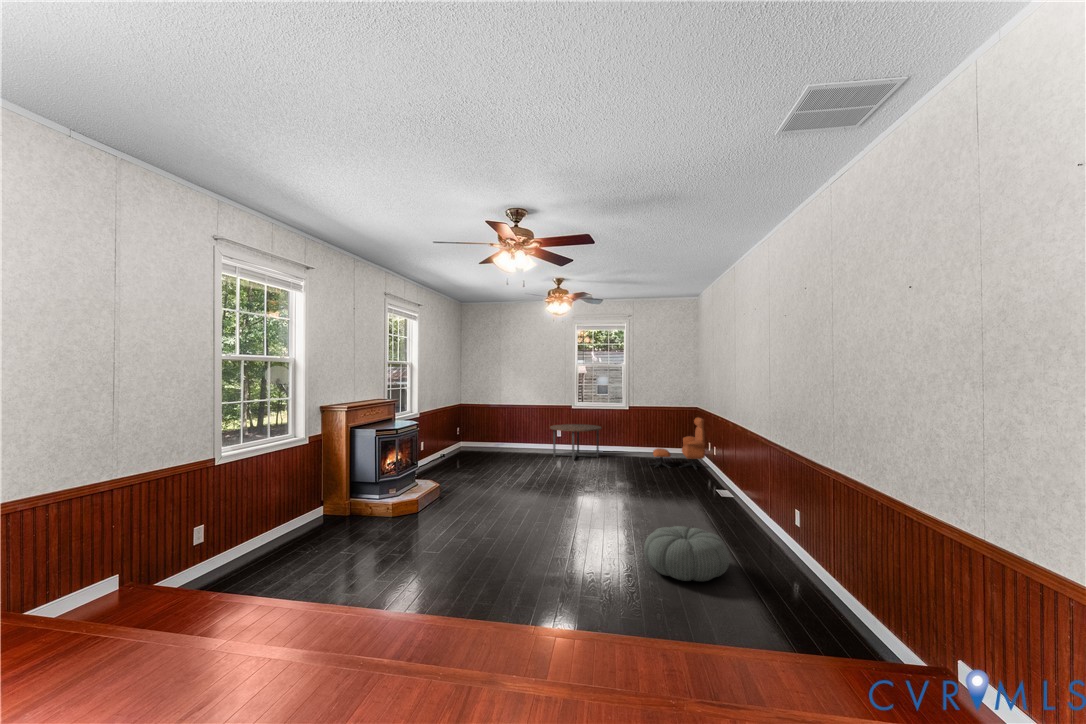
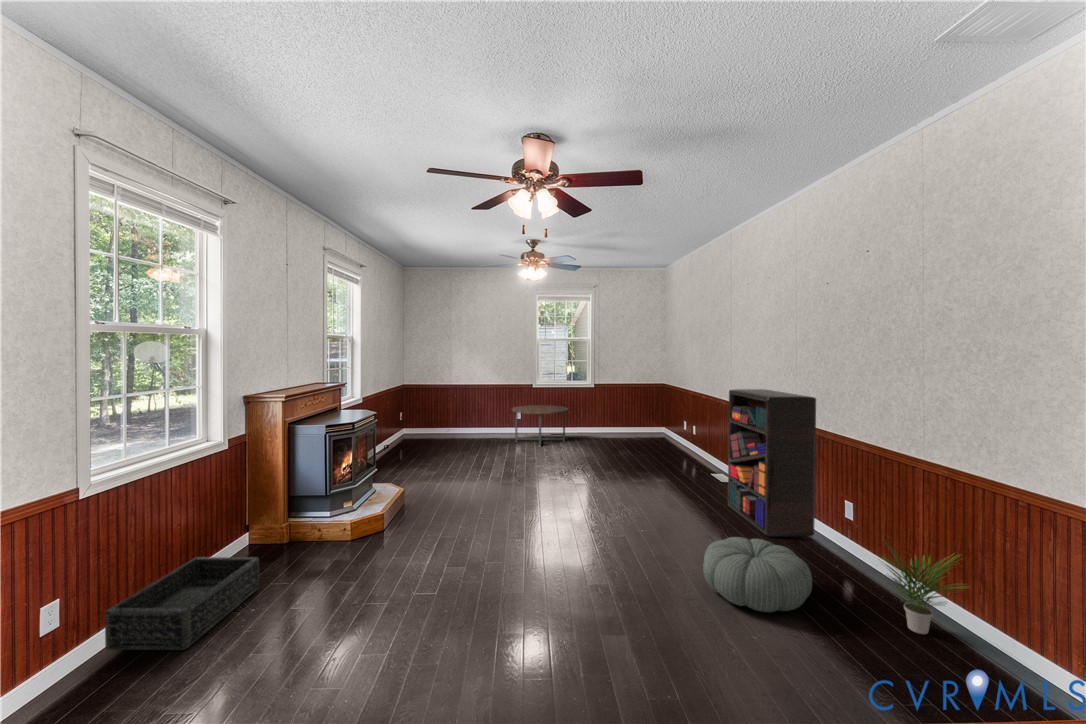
bookshelf: none [712,408,774,537] -> present [728,389,816,537]
lounge chair: present [649,417,708,470] -> none [623,396,685,452]
basket: none [227,516,323,568] -> present [105,557,259,650]
potted plant: none [766,523,839,604] -> present [883,547,962,634]

